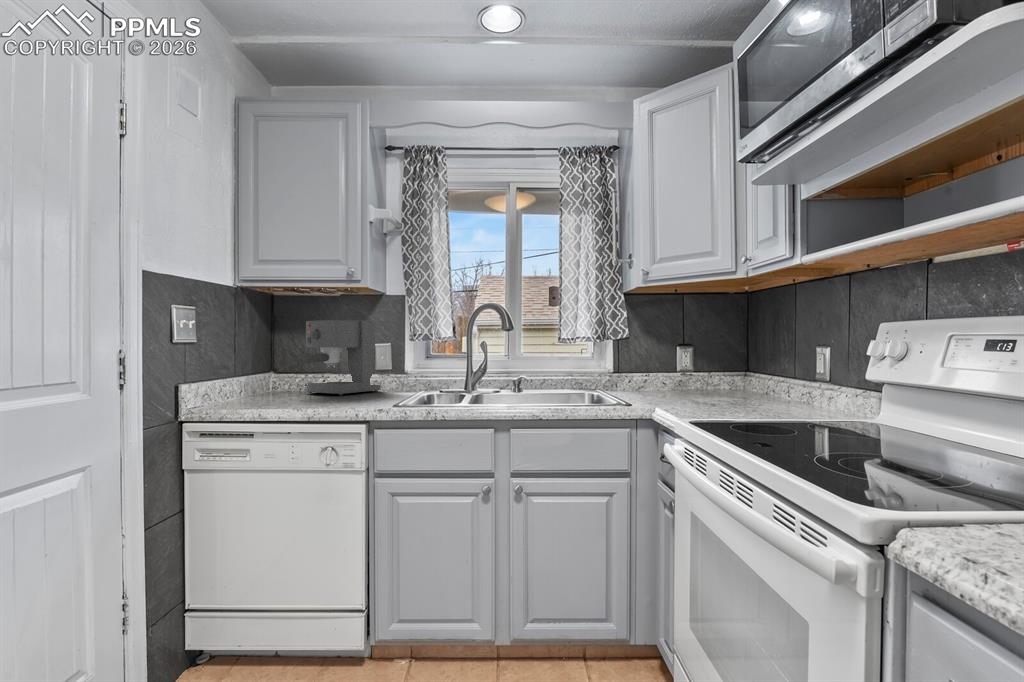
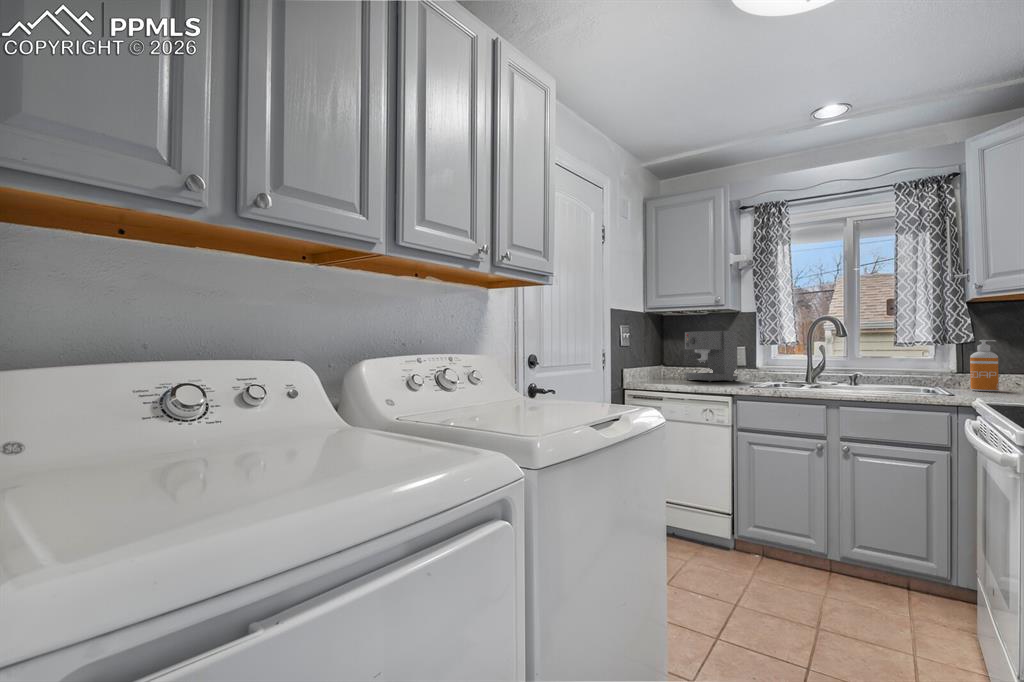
soap dispenser: none [632,336,657,395] -> present [970,340,999,391]

